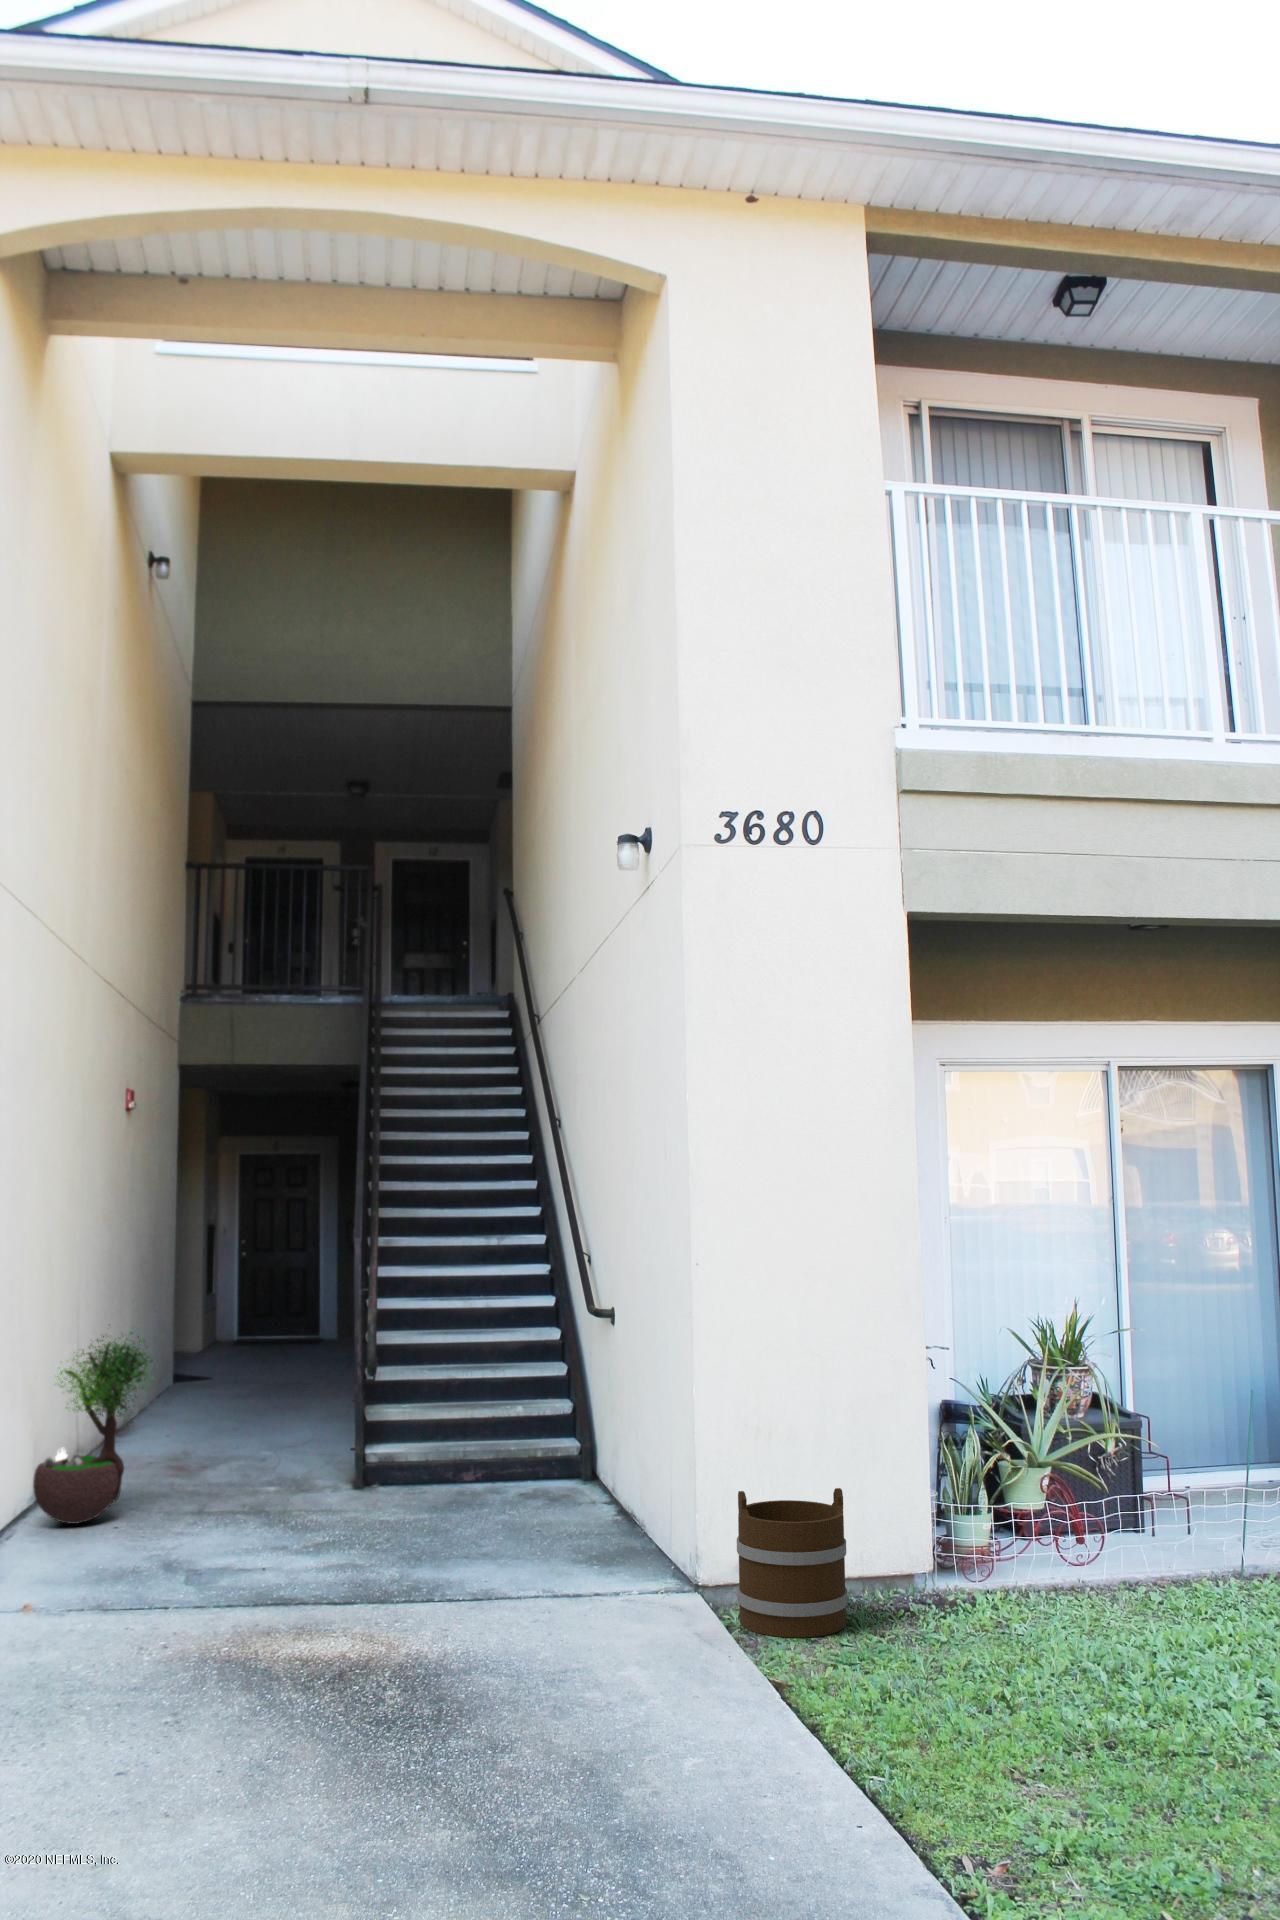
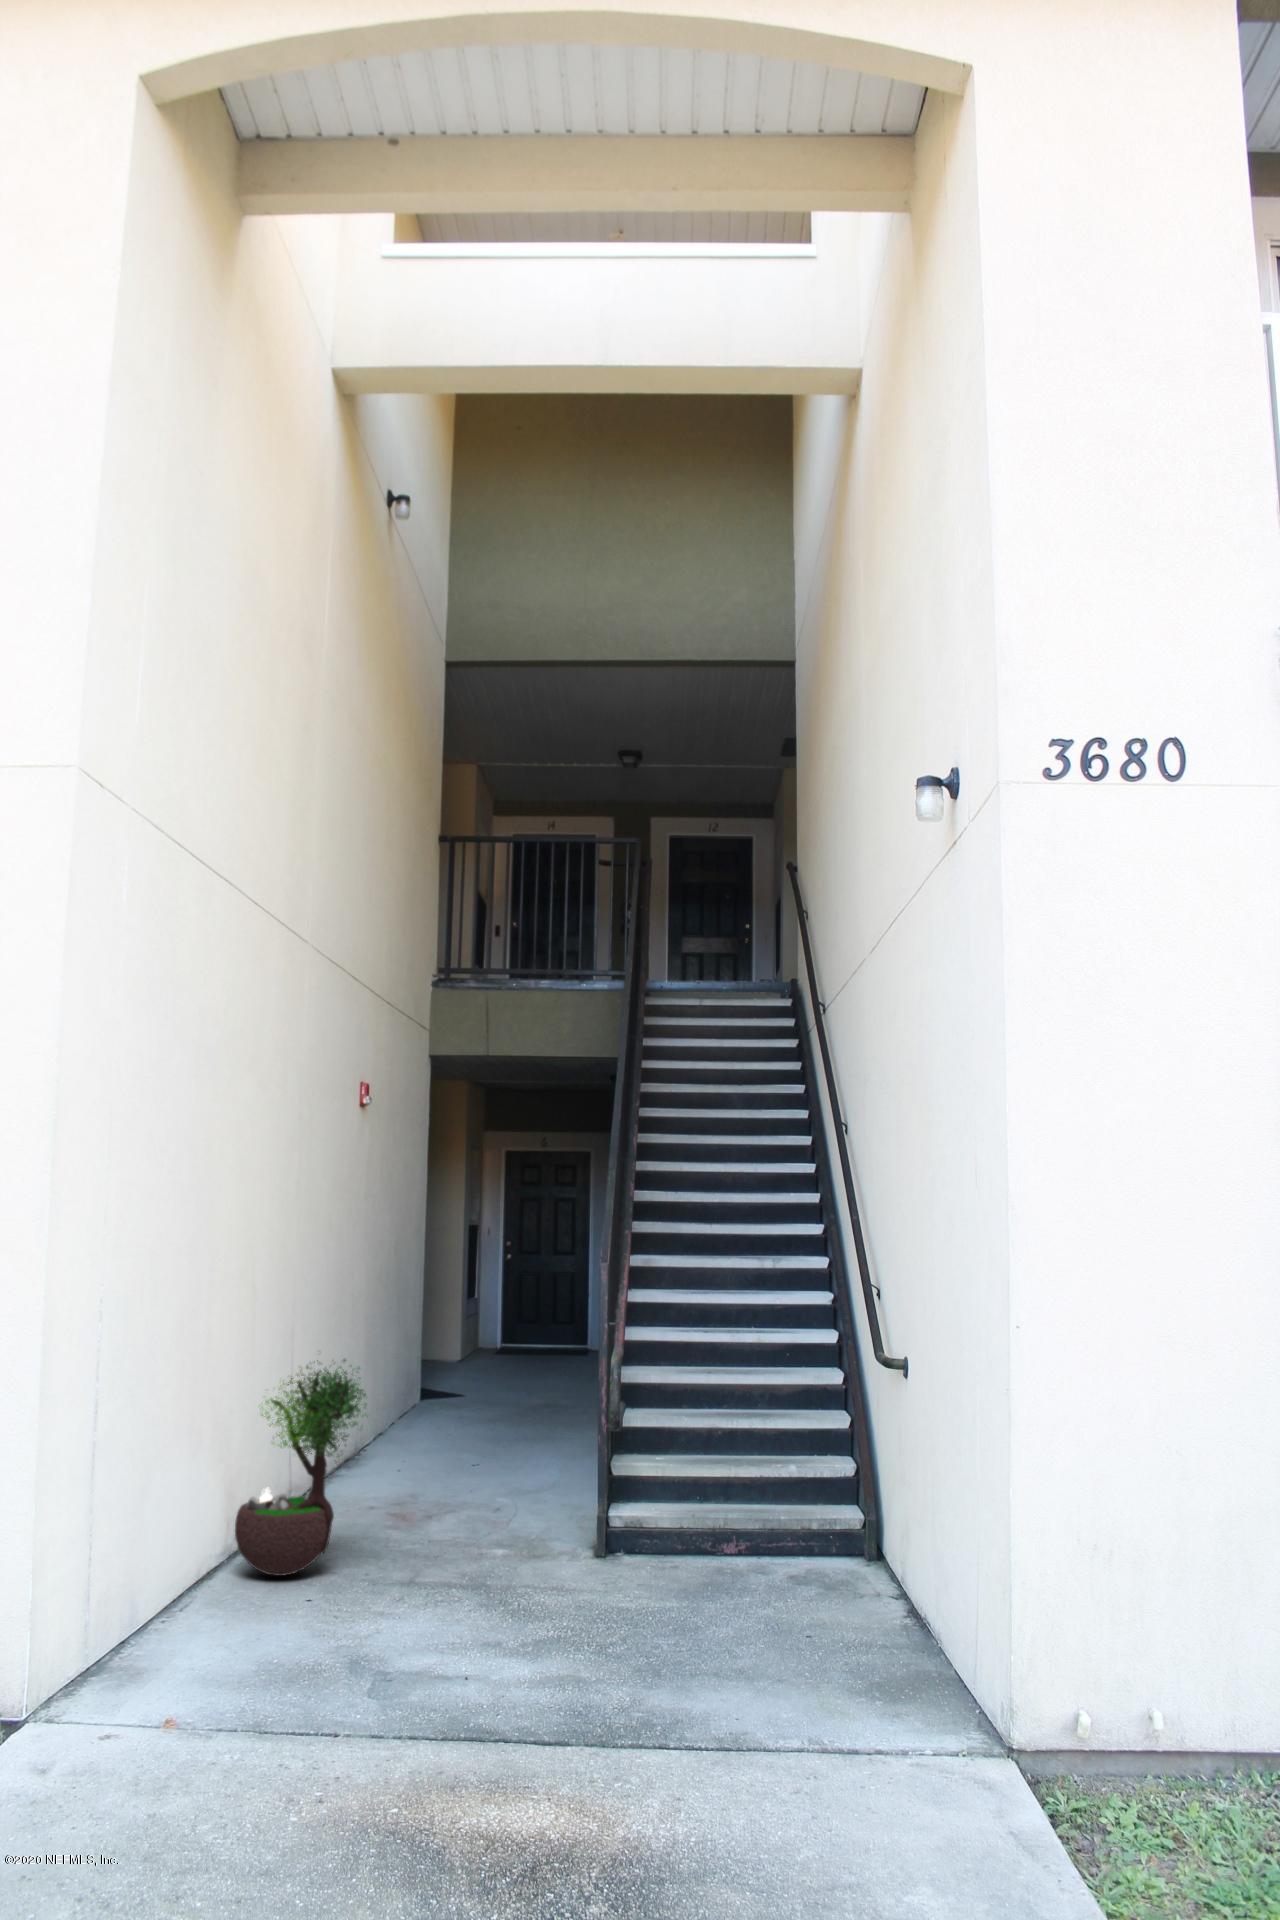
bucket: present [737,1488,848,1638] -> none [1069,1639,1225,1856]

